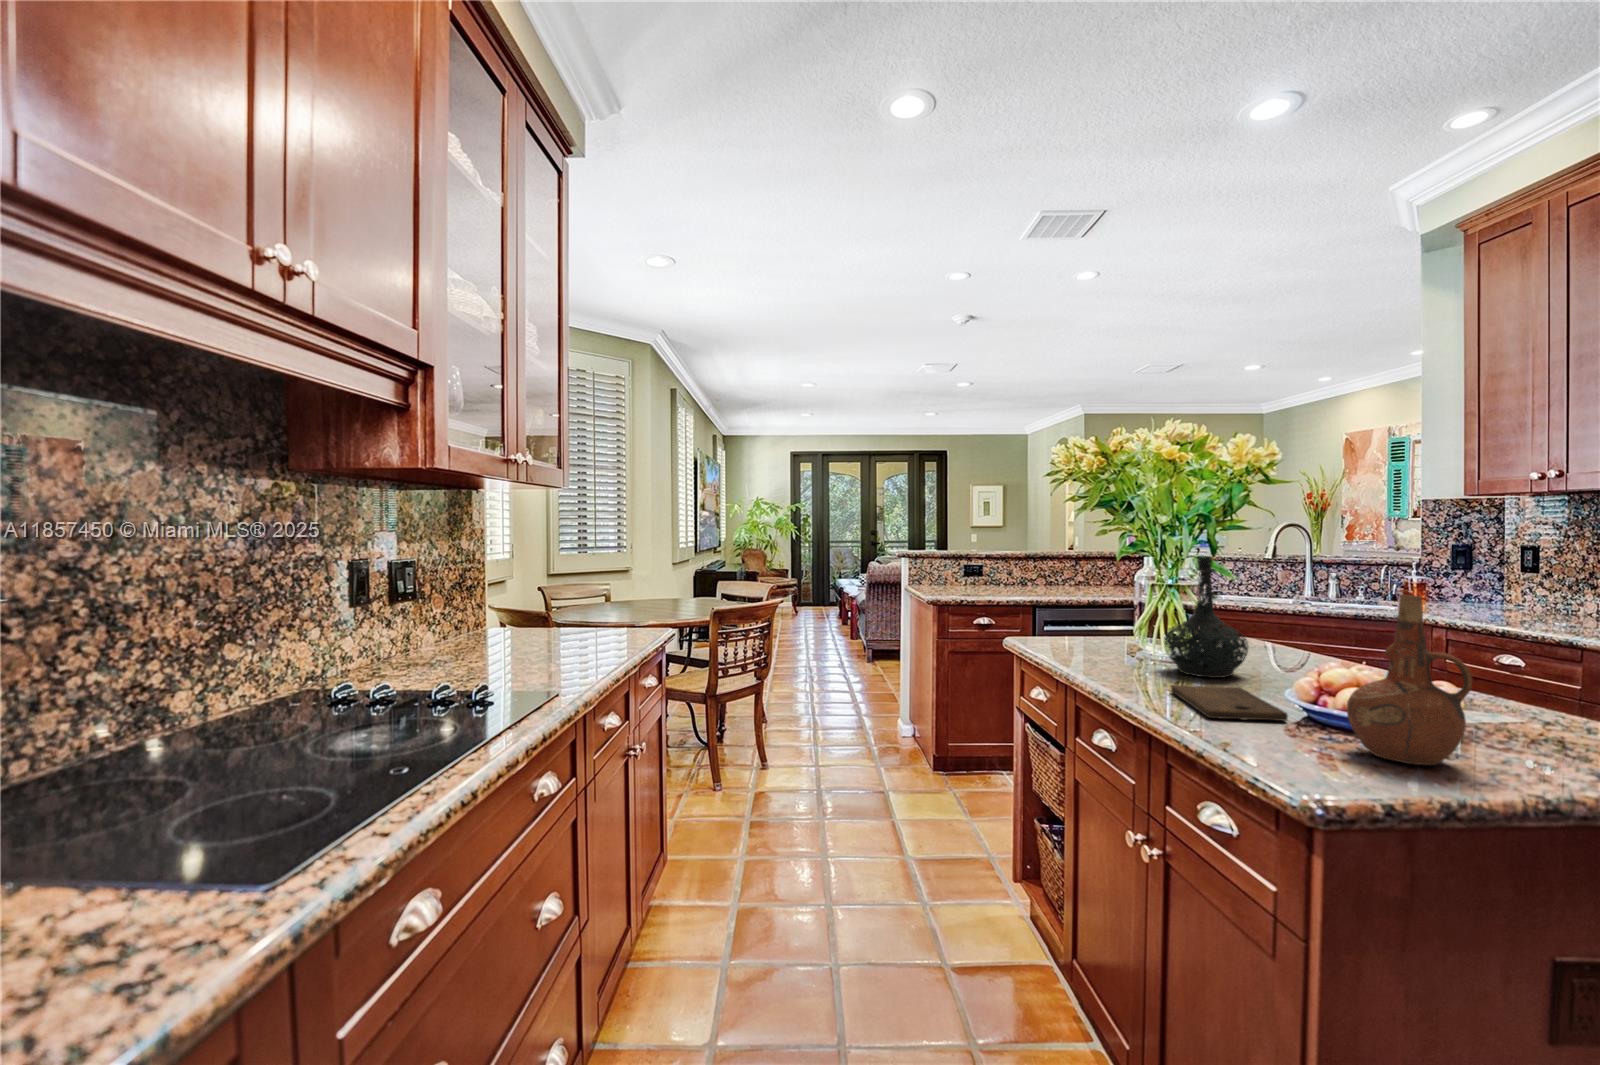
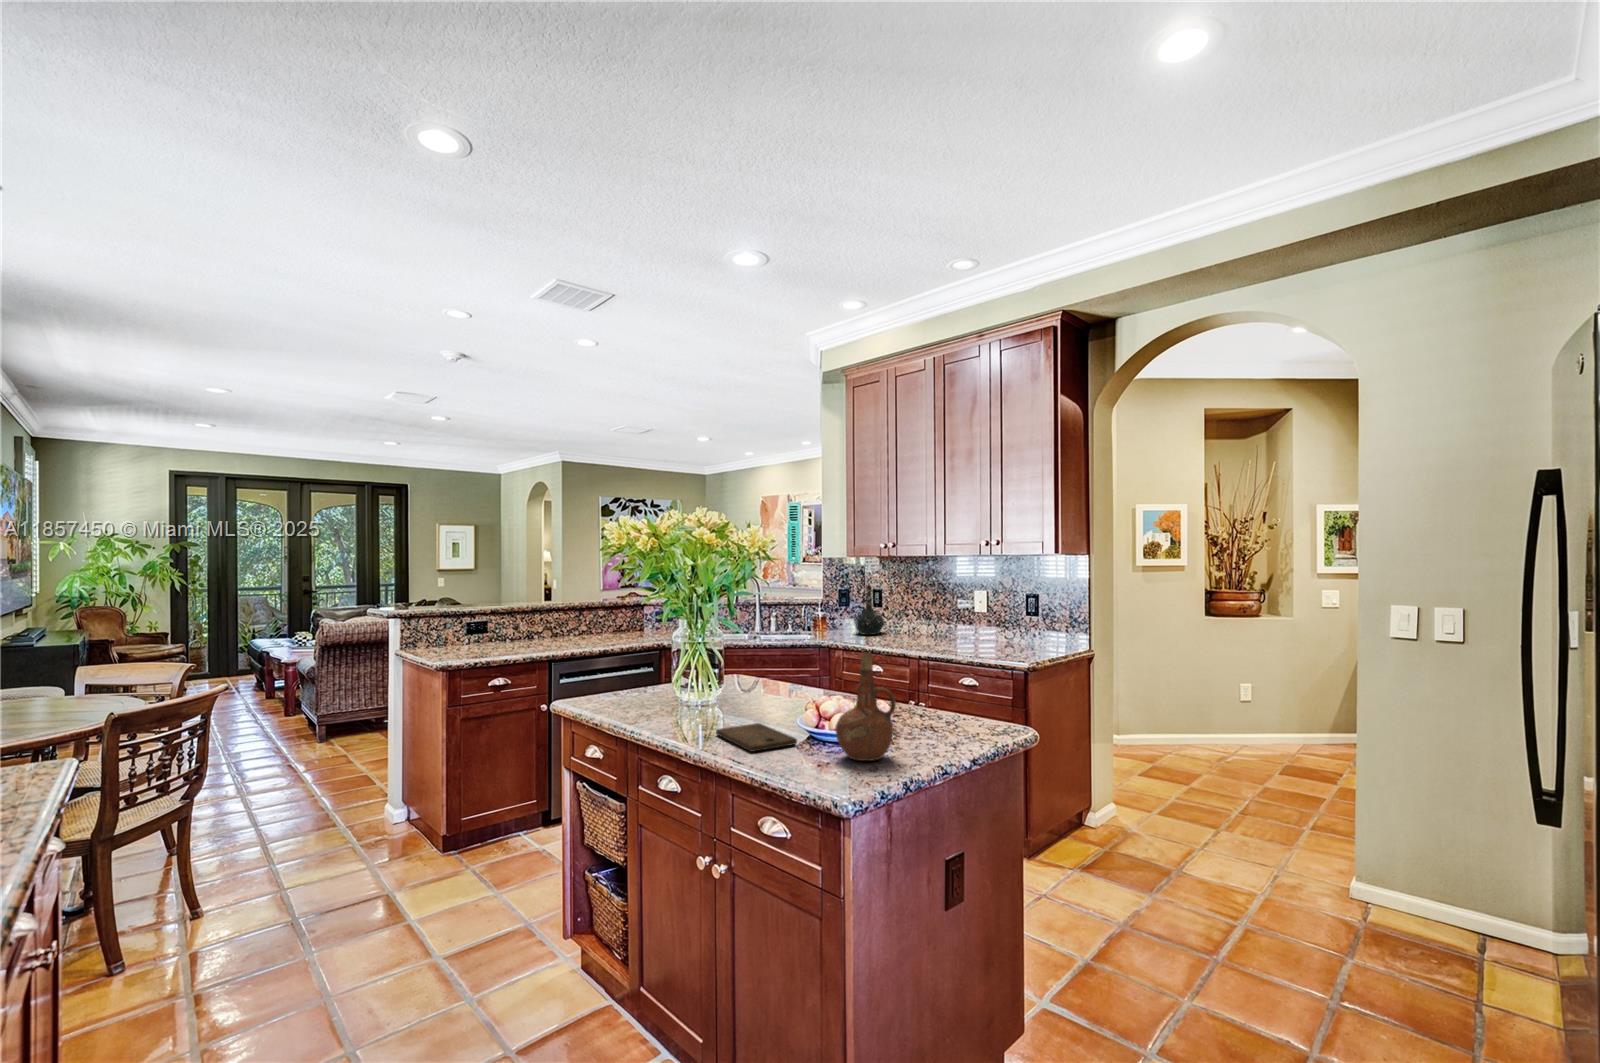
bottle: present [1164,556,1248,678] -> present [854,585,885,635]

